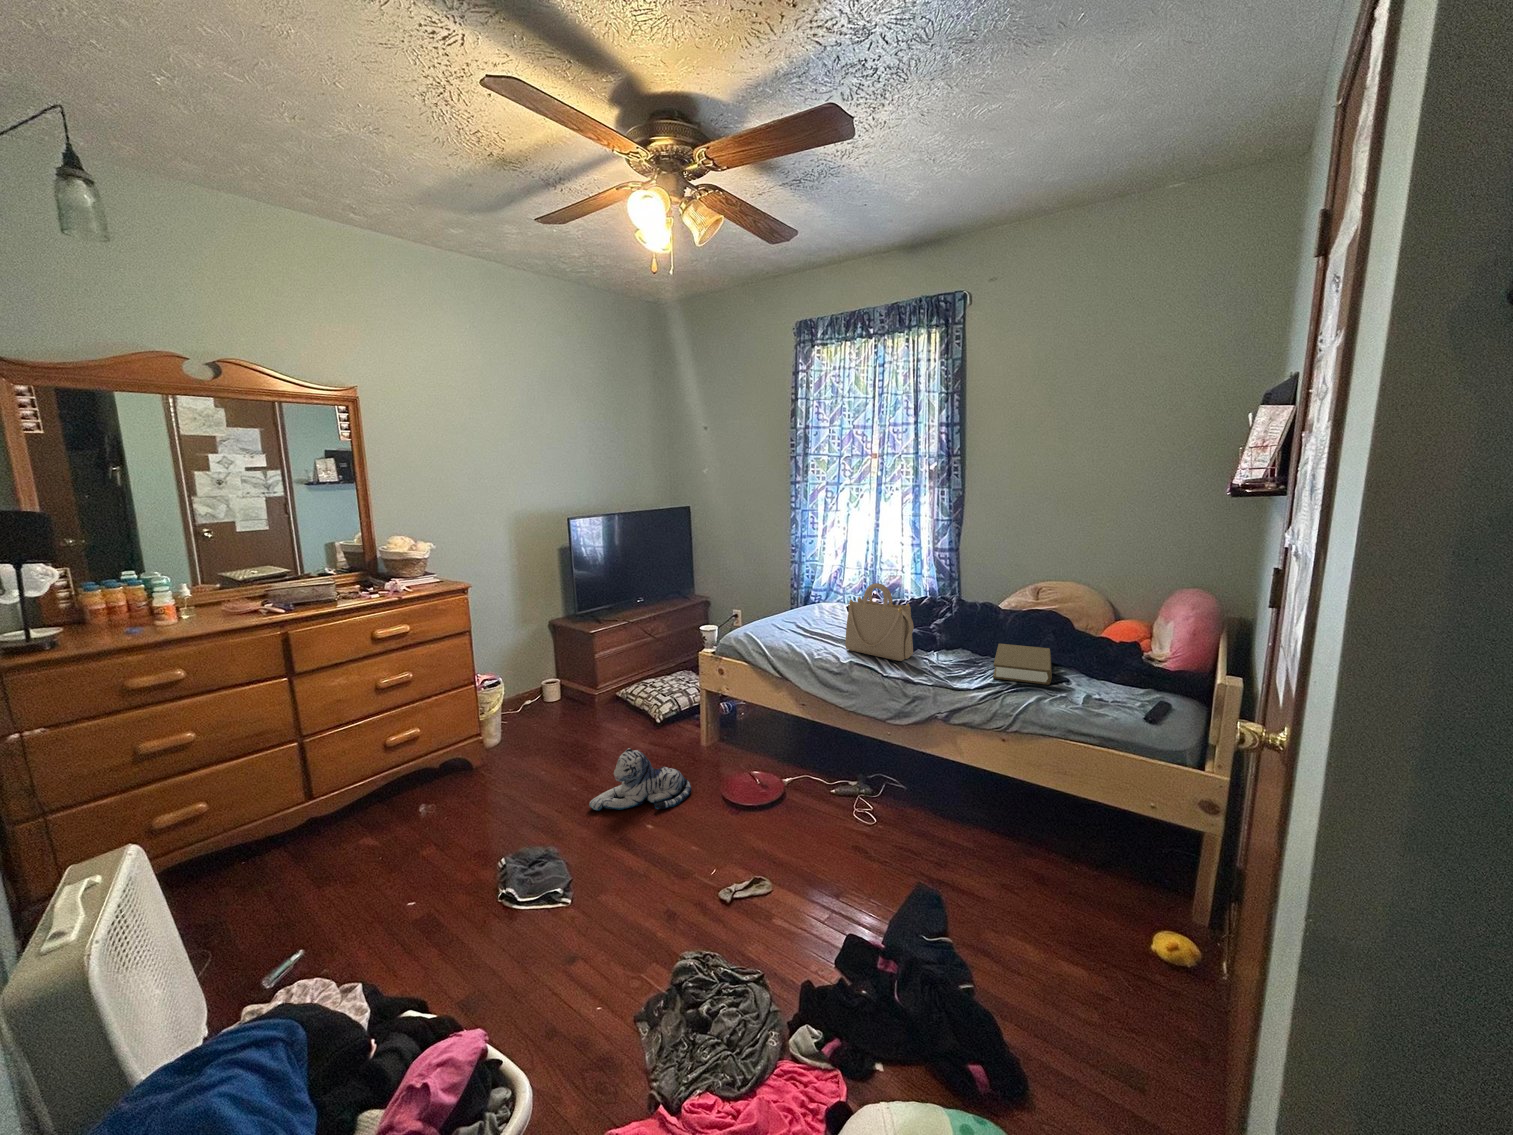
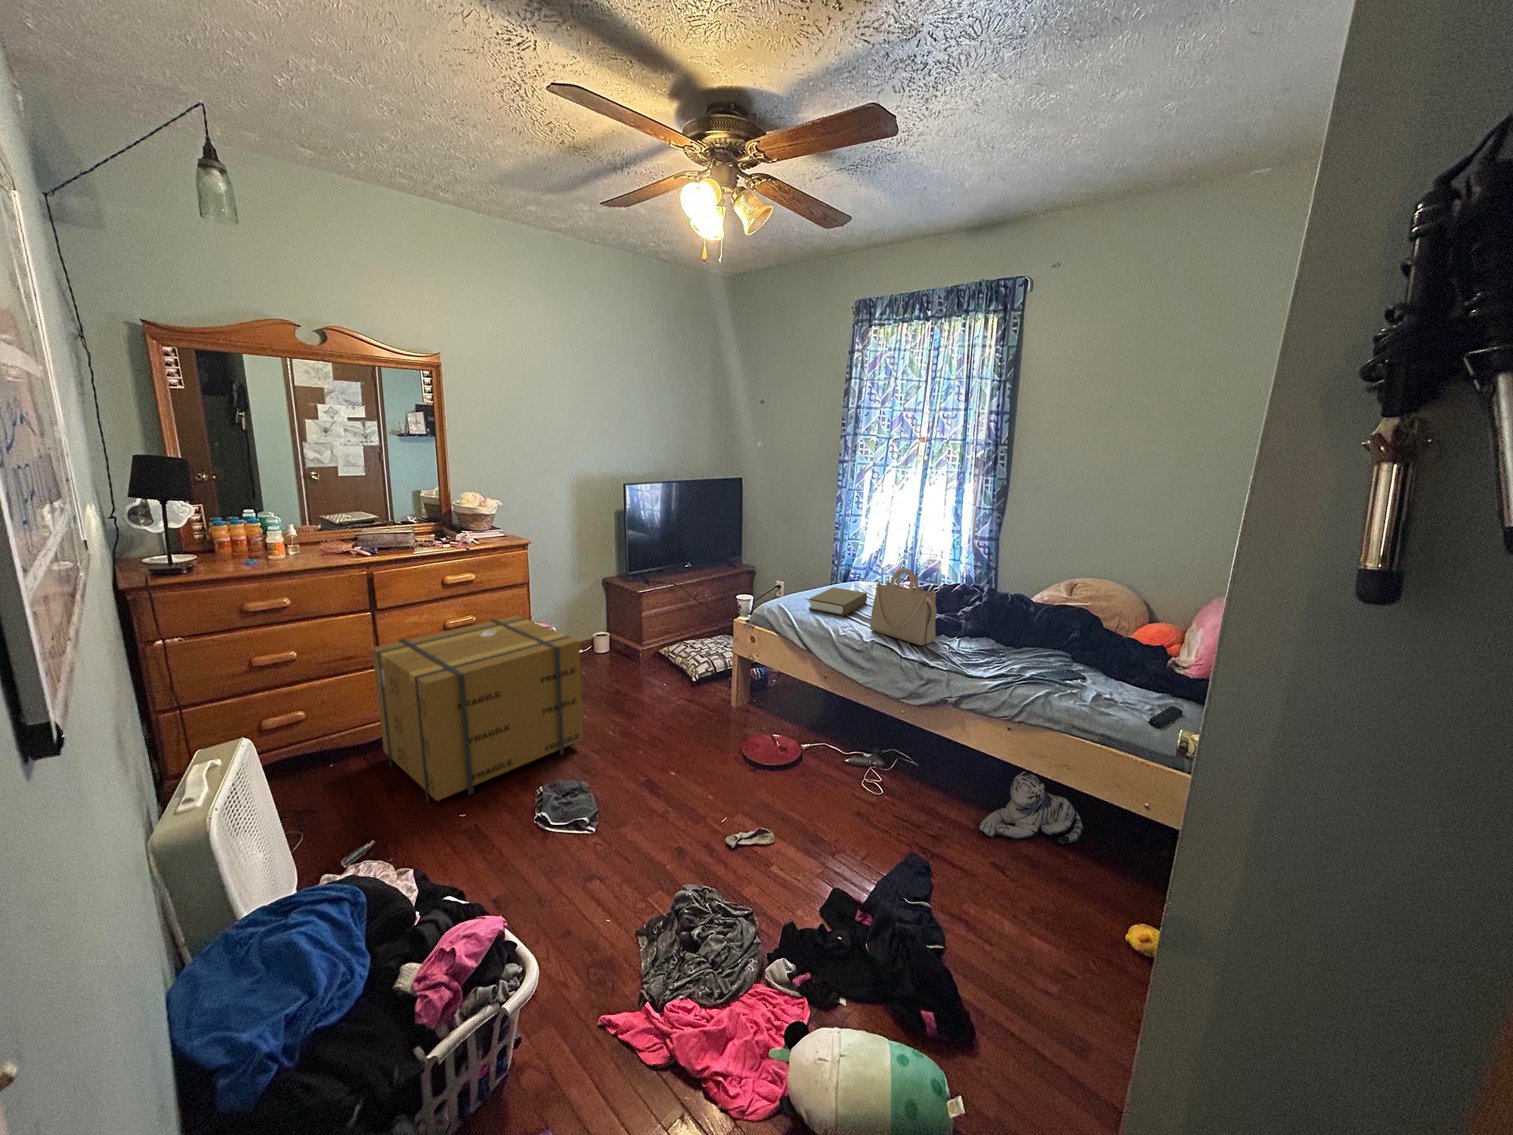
book: present [993,644,1052,685] -> present [809,587,867,616]
cardboard box: none [291,666,546,892] -> present [372,616,583,802]
plush toy: present [589,748,692,811] -> present [979,772,1083,844]

